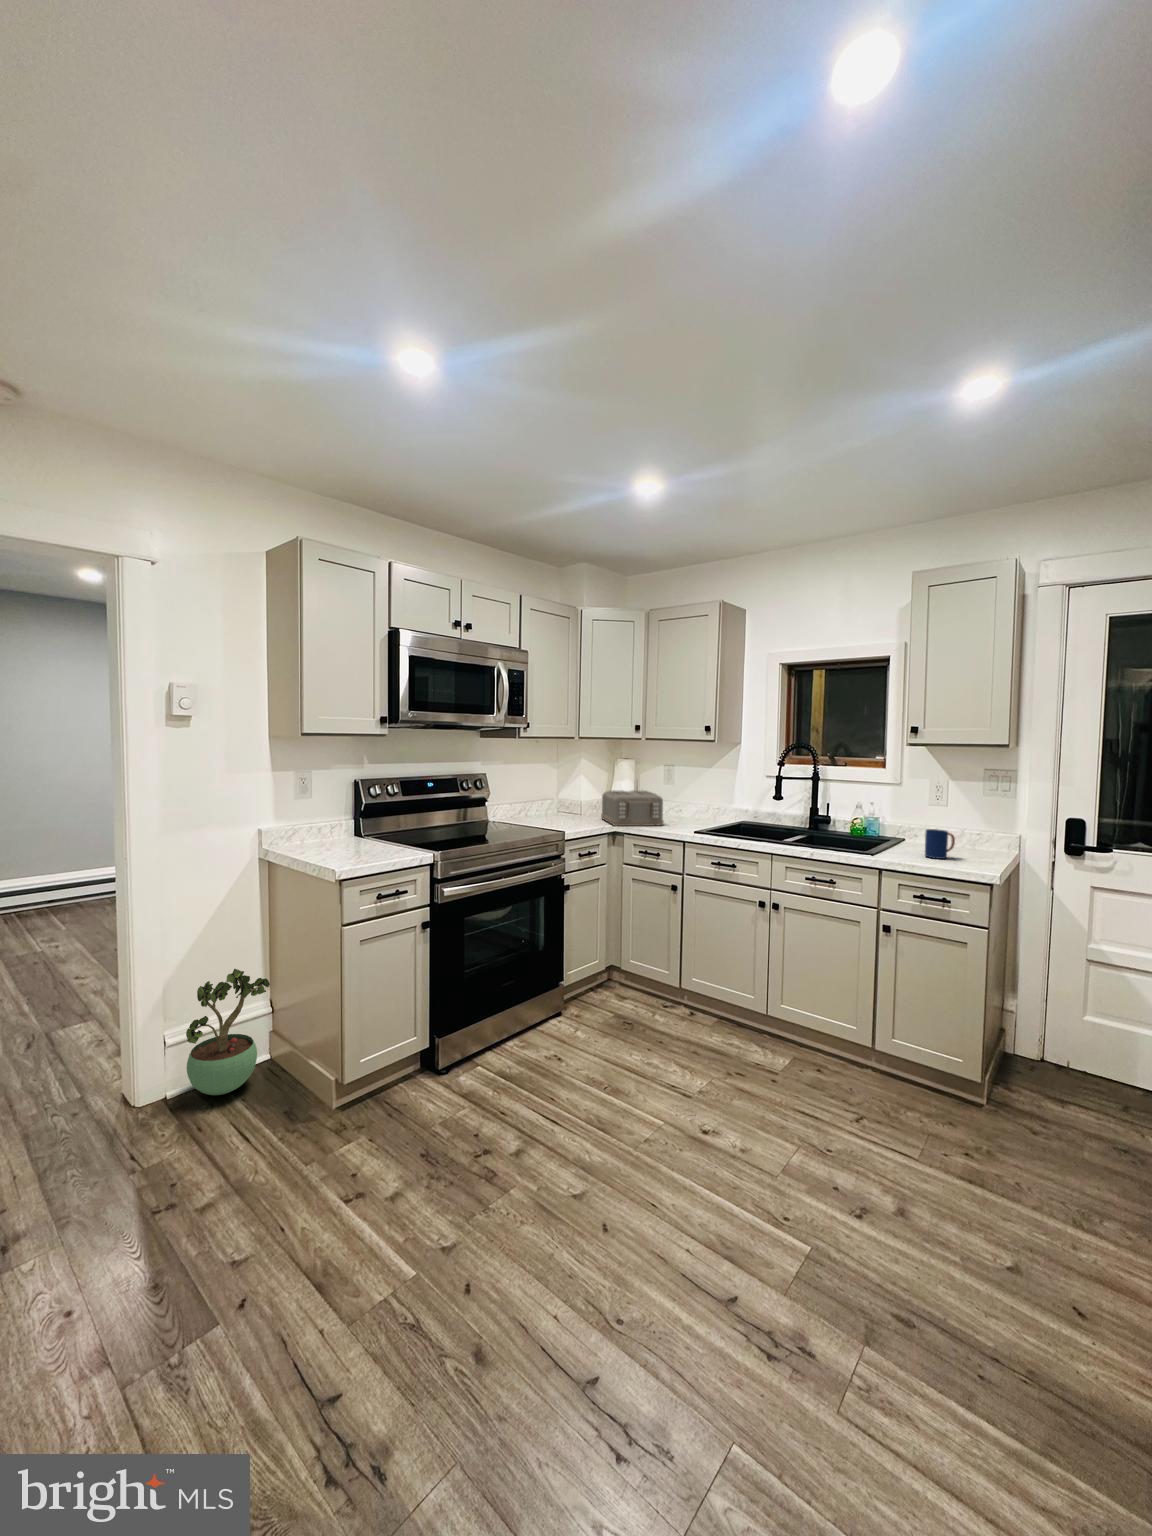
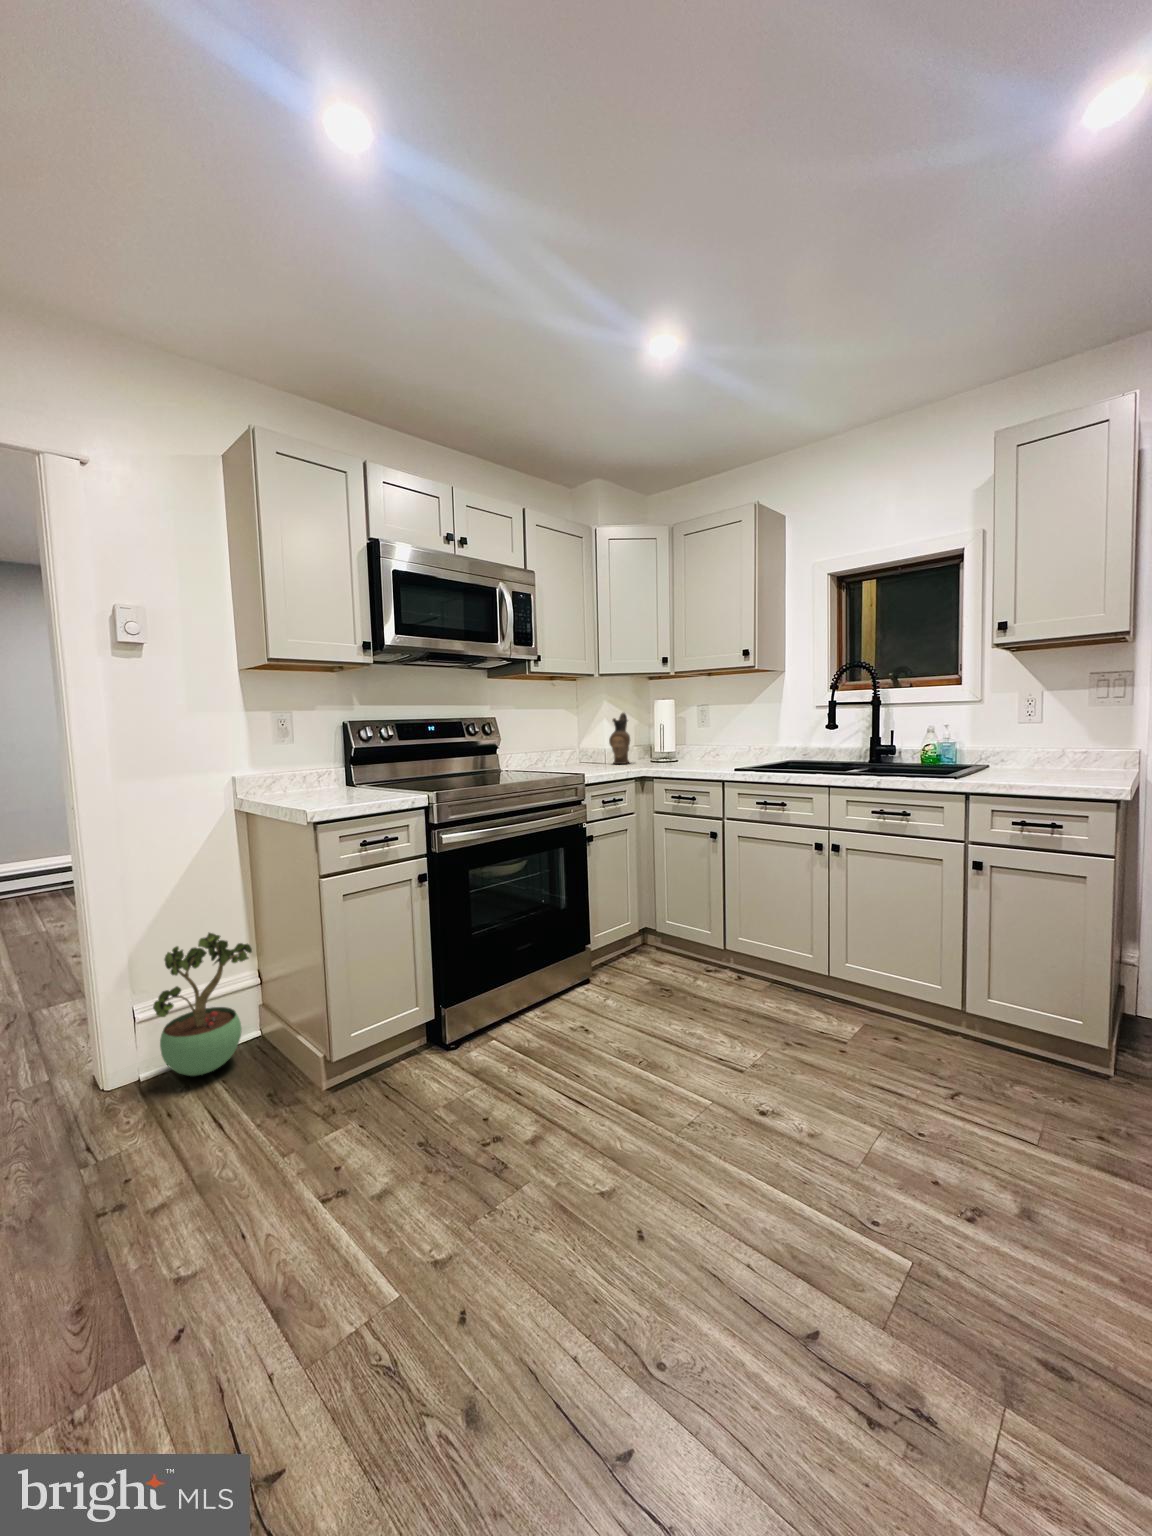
ceramic pitcher: none [584,768,603,815] -> present [609,713,630,764]
toaster: present [601,790,664,826] -> none [628,732,698,770]
mug: present [925,829,955,859] -> none [1018,745,1056,780]

